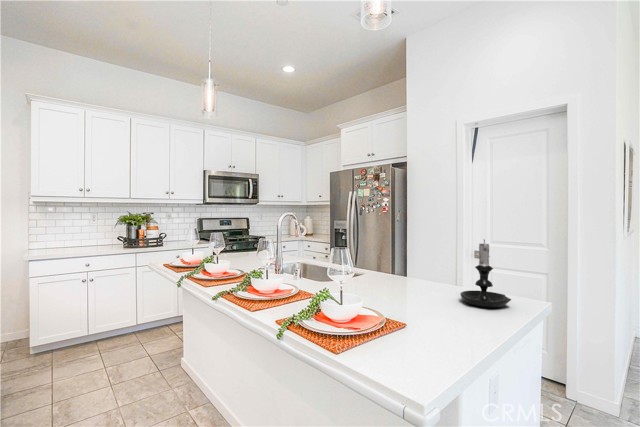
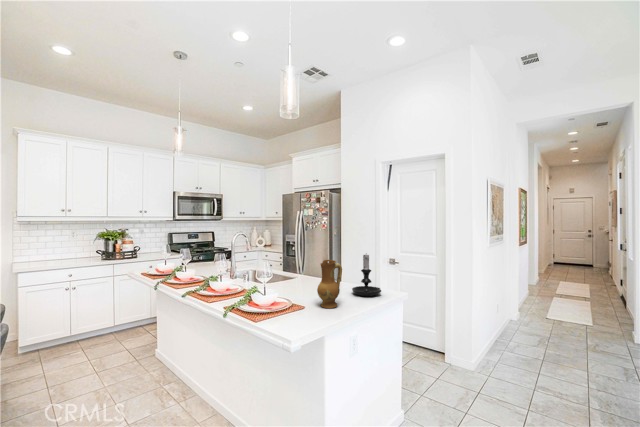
ceramic jug: none [422,250,462,328] -> present [317,260,342,308]

